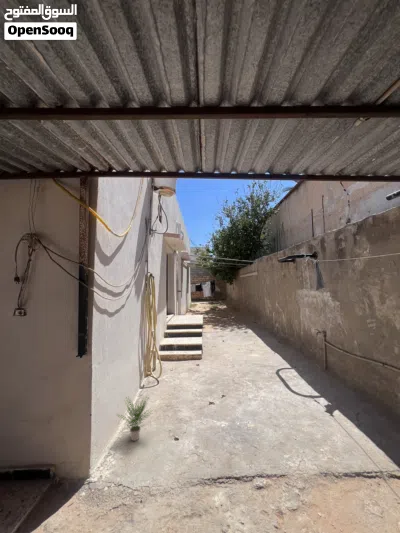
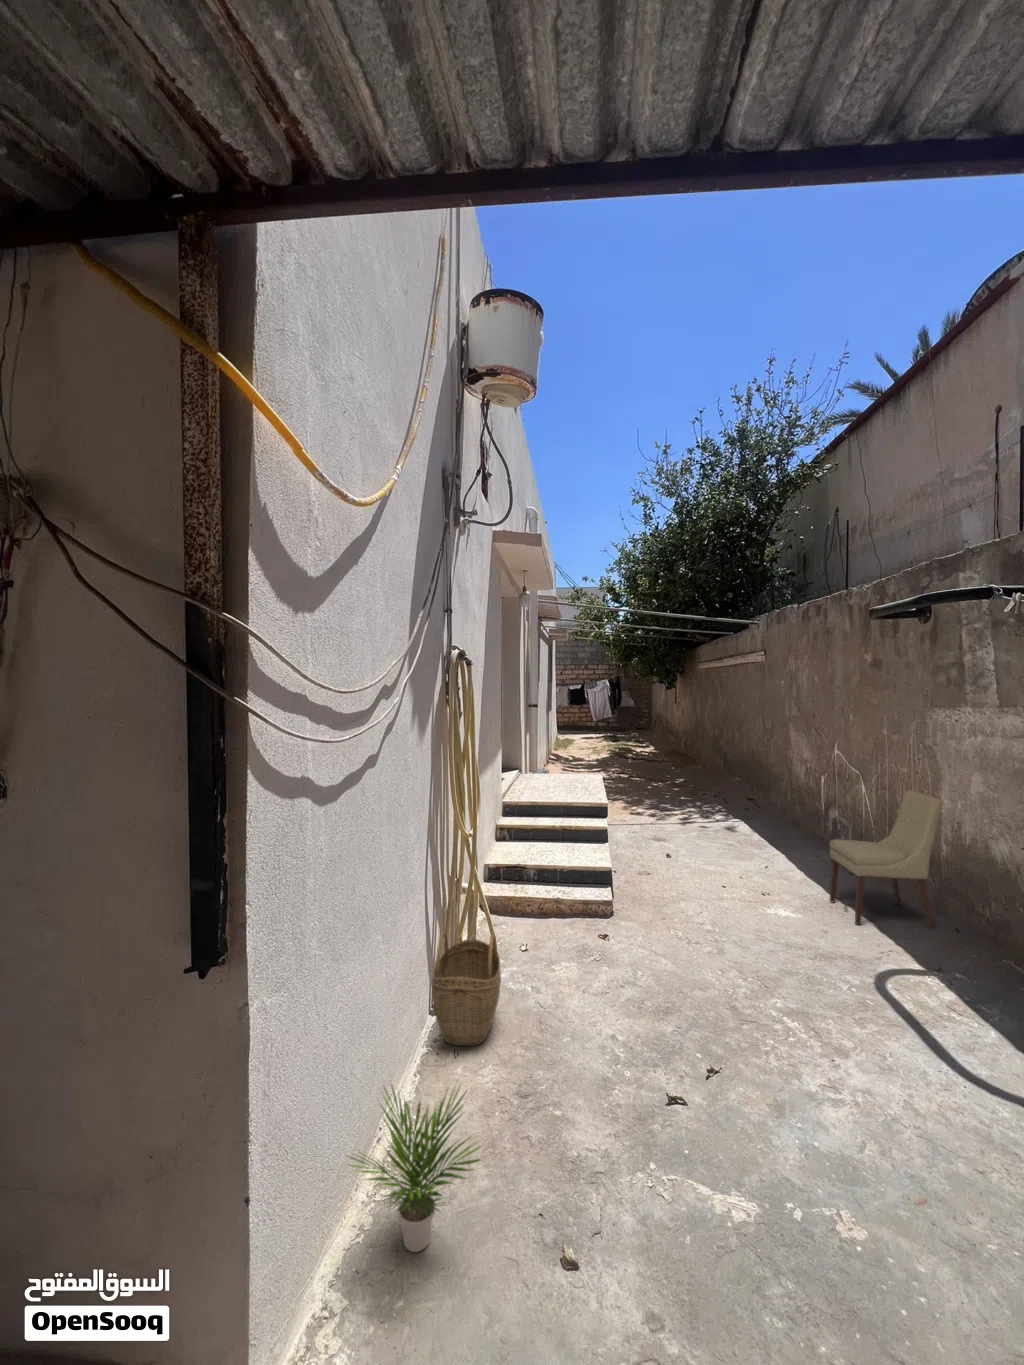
chair: none [271,316,301,359] -> present [830,790,942,928]
woven basket: none [141,361,163,396] -> present [432,933,501,1046]

